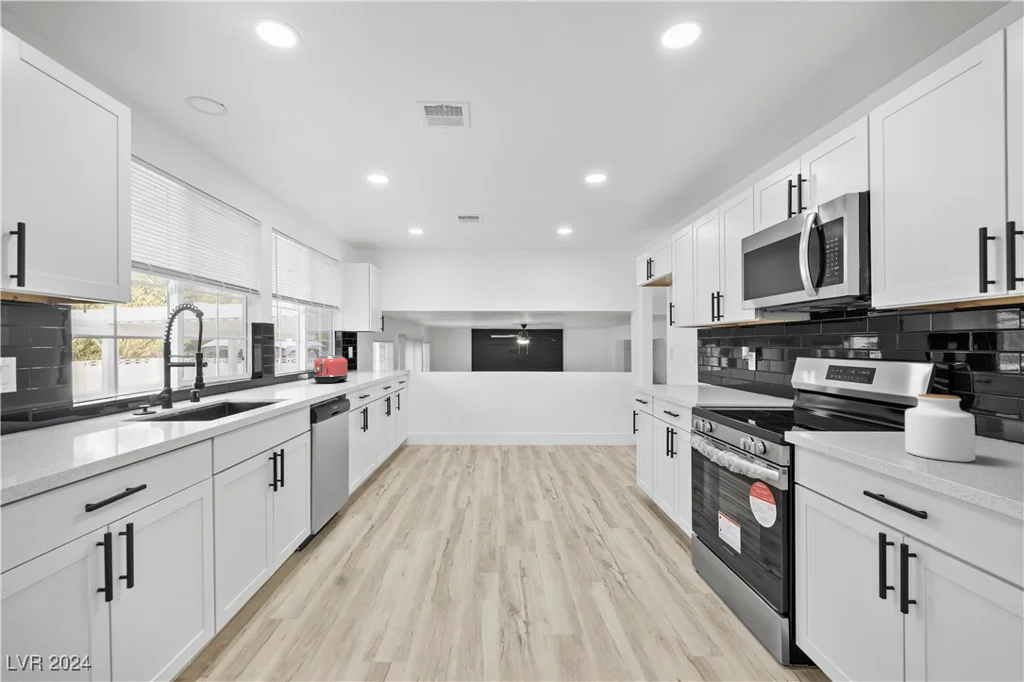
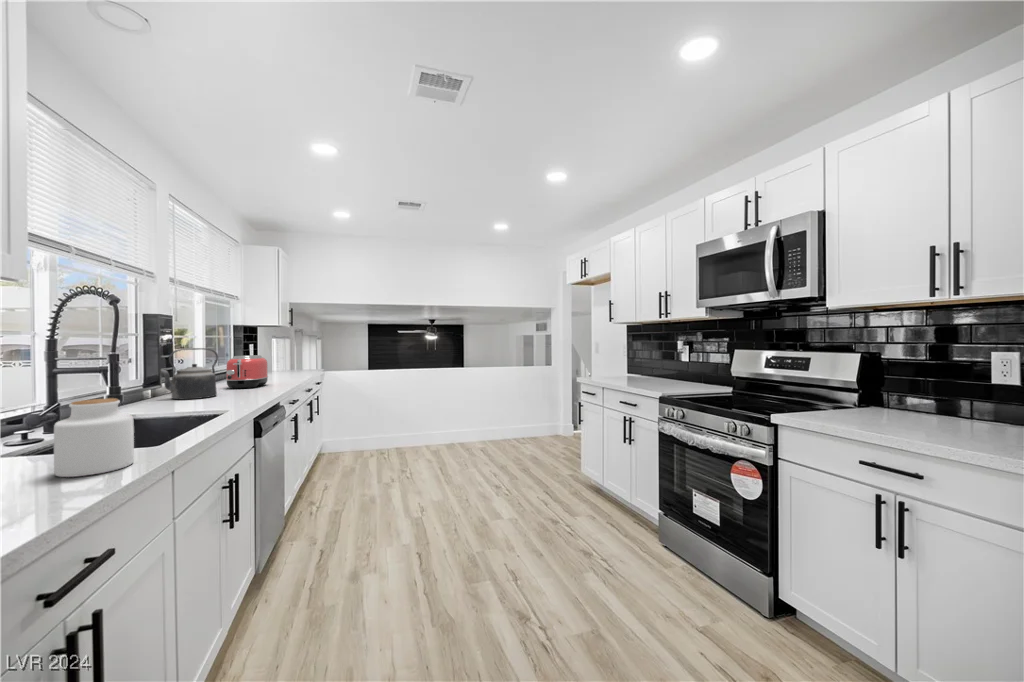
kettle: none [259,349,302,390] -> present [160,348,218,400]
jar: present [905,394,976,462] -> present [54,398,134,477]

